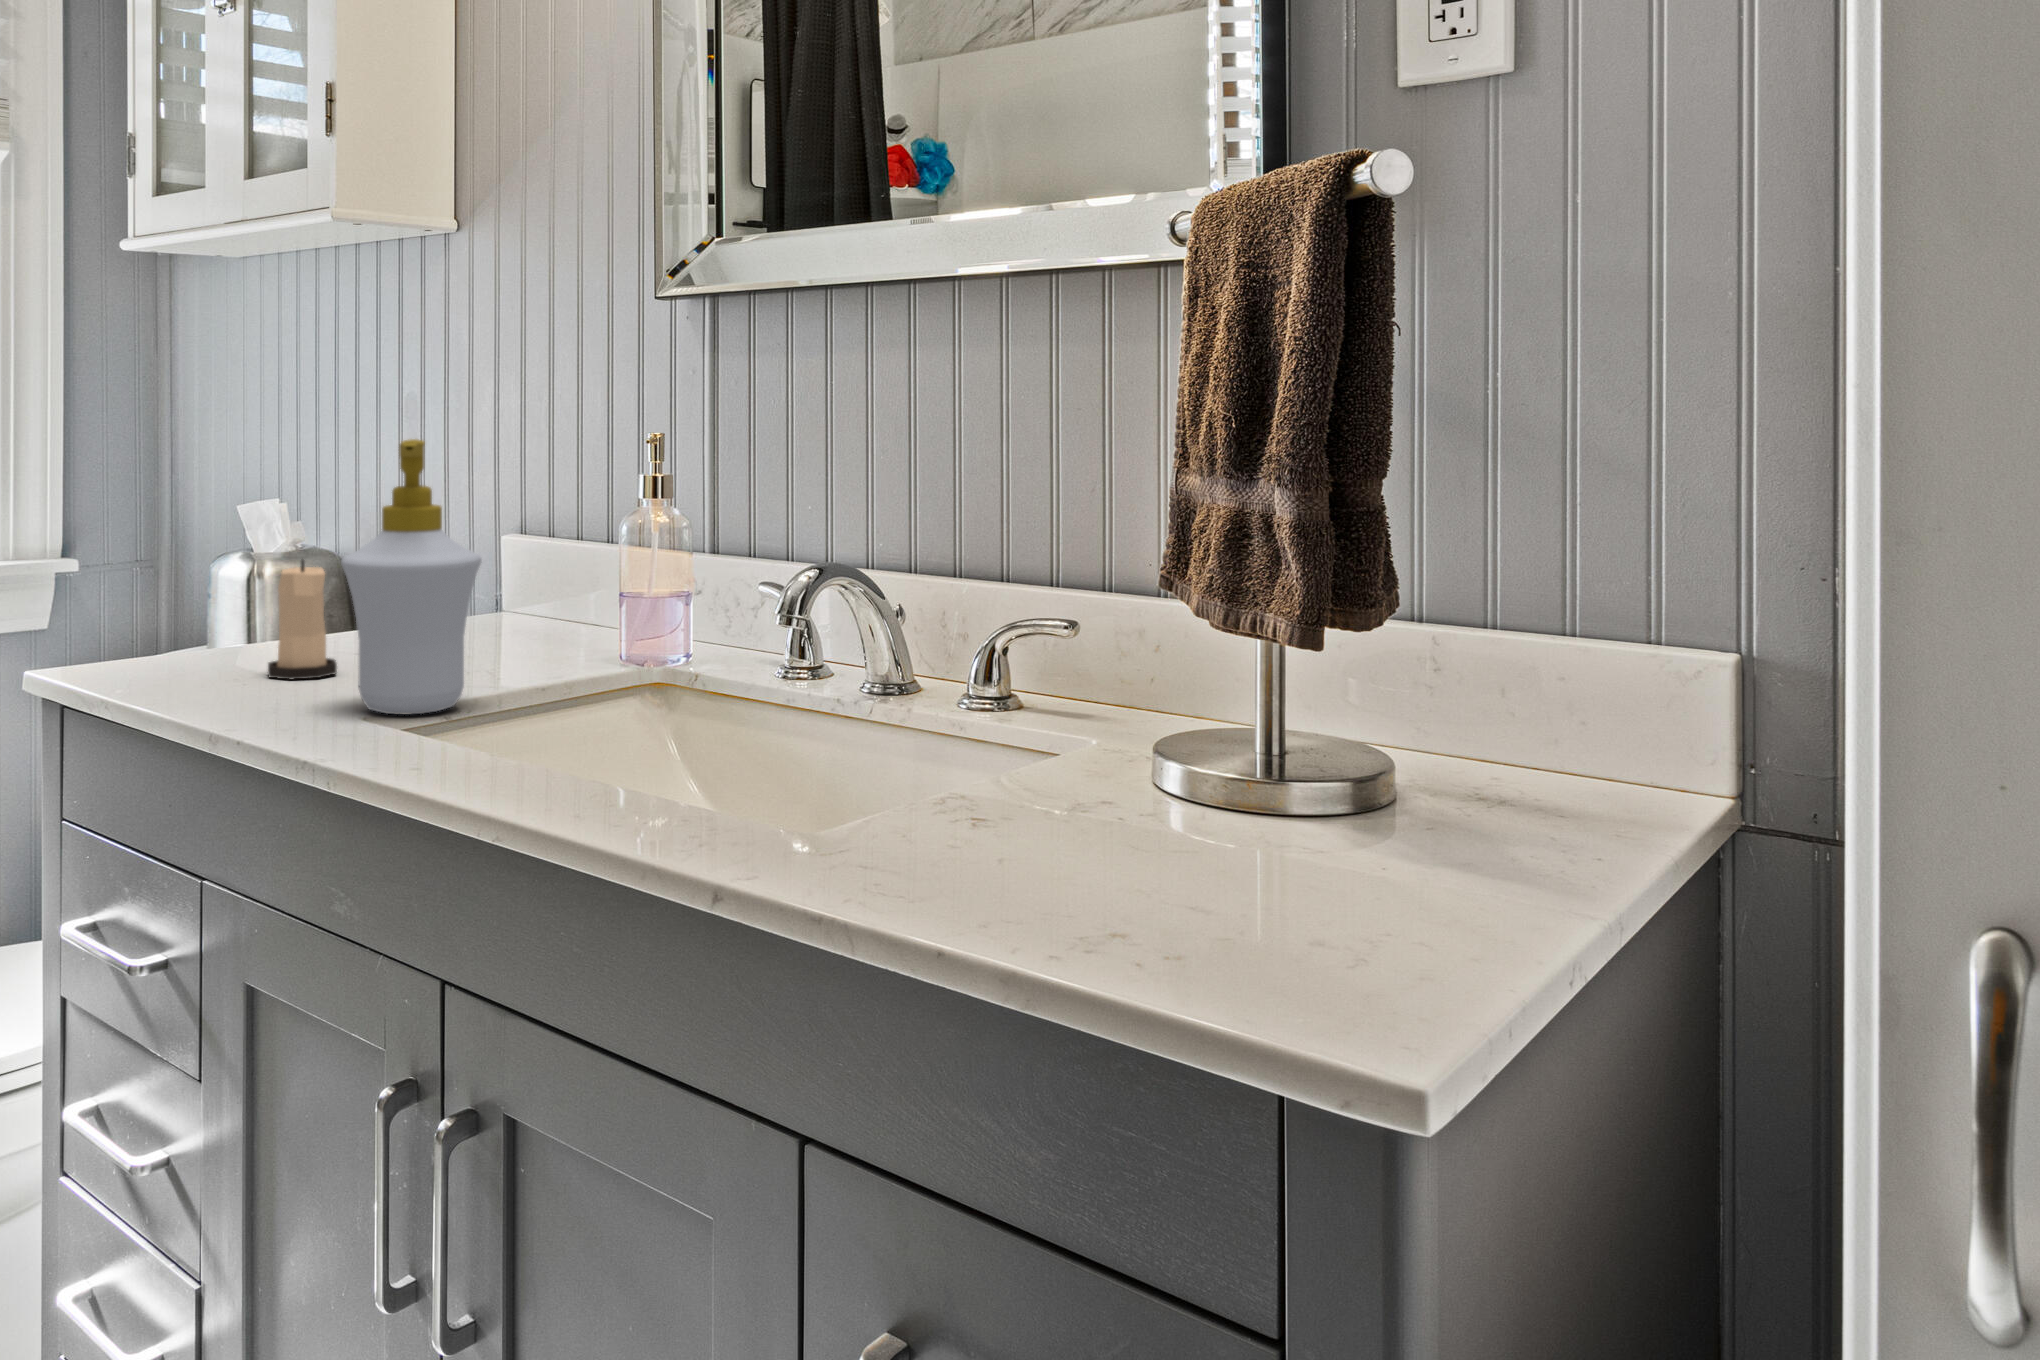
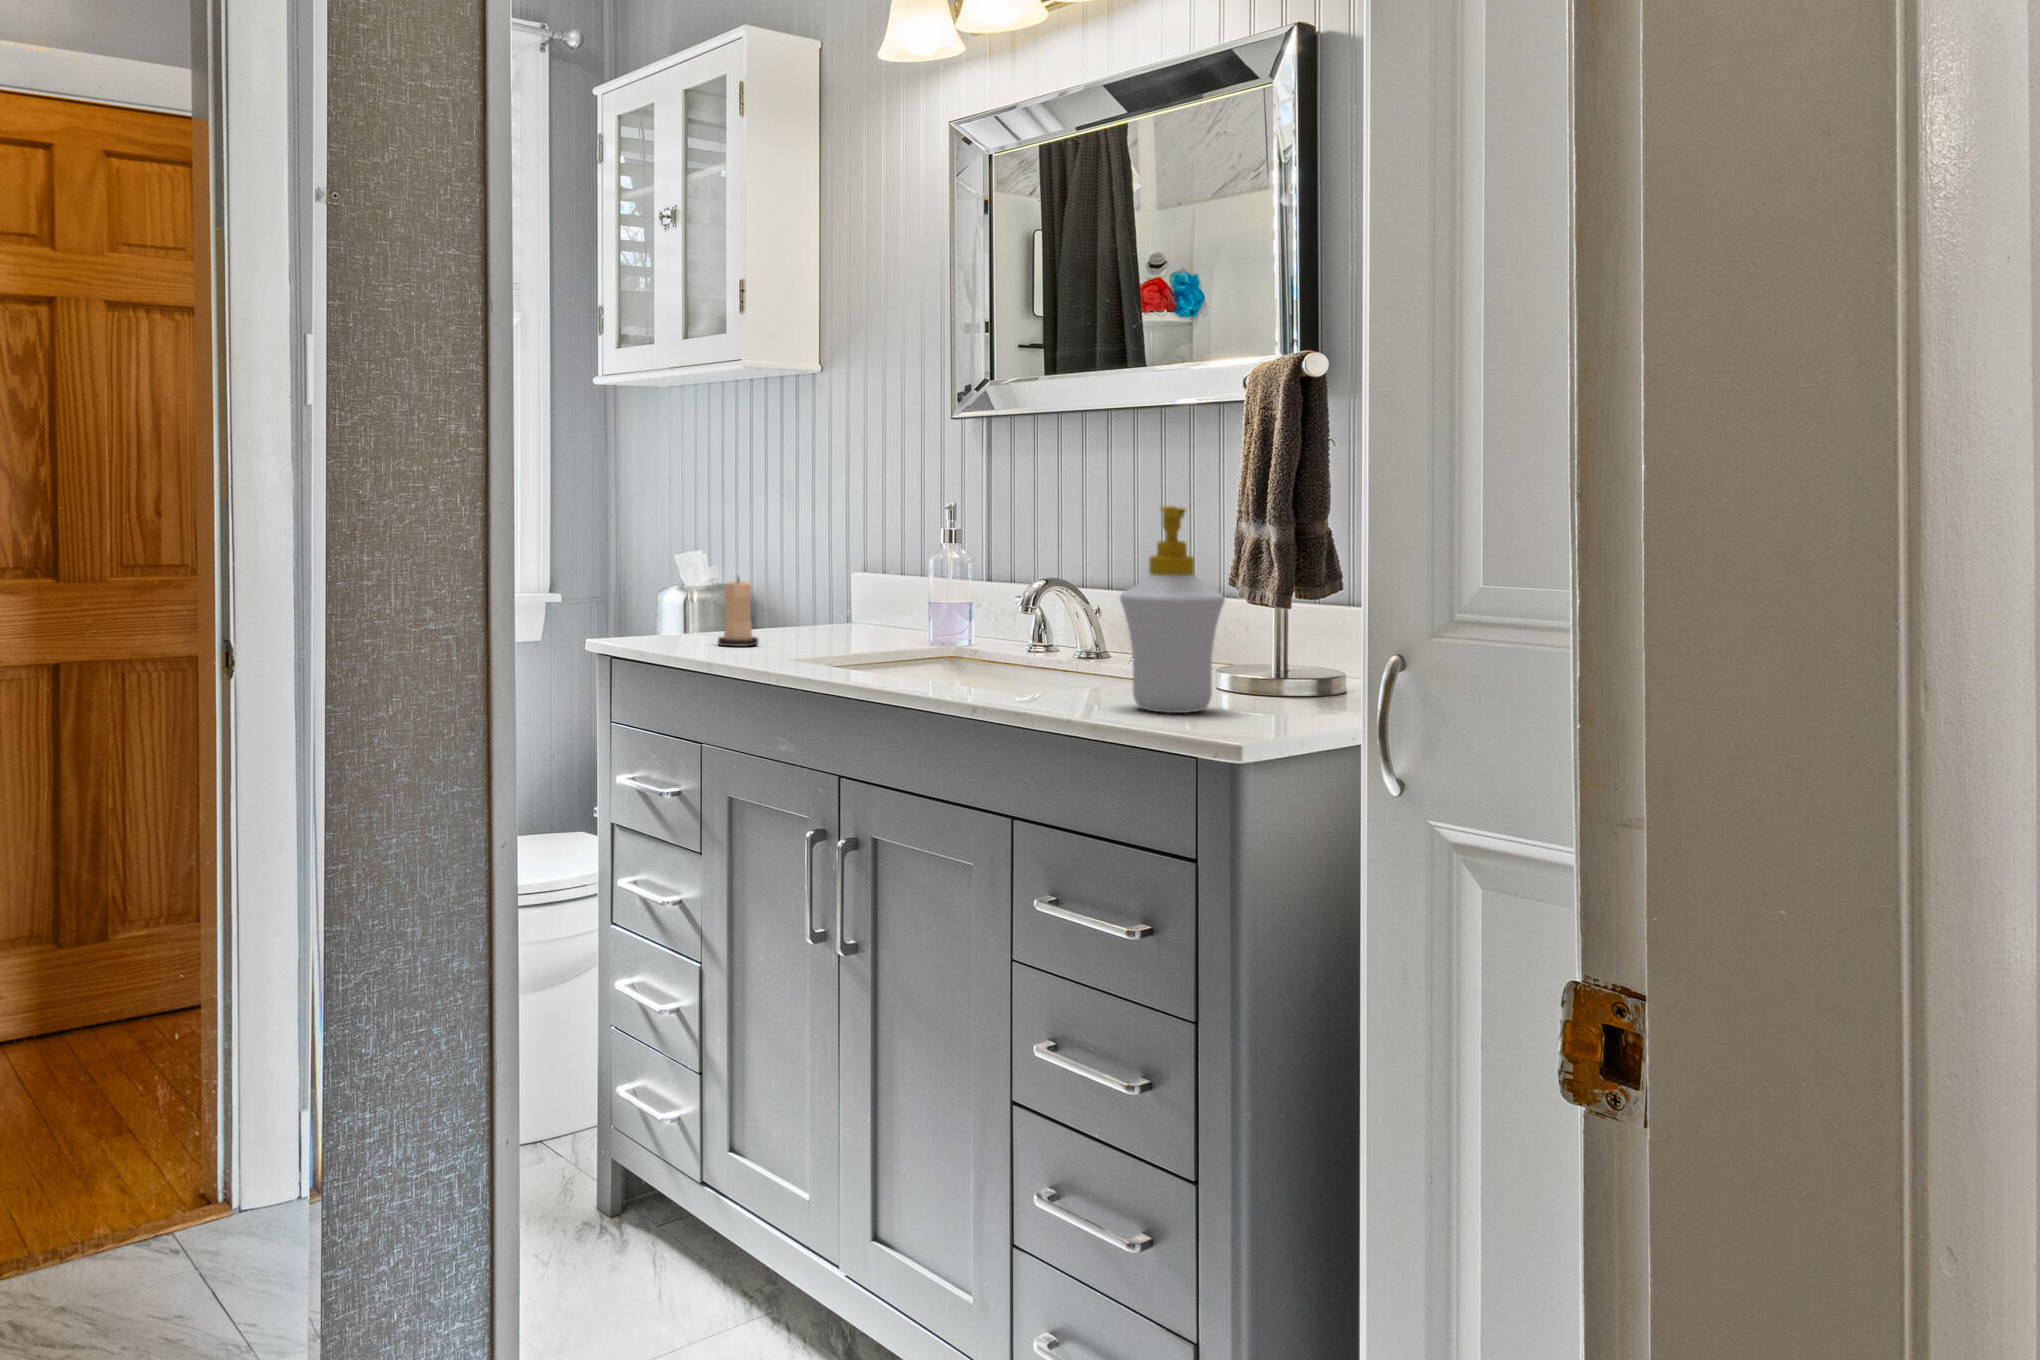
soap bottle: present [341,439,482,715] -> present [1120,506,1225,713]

